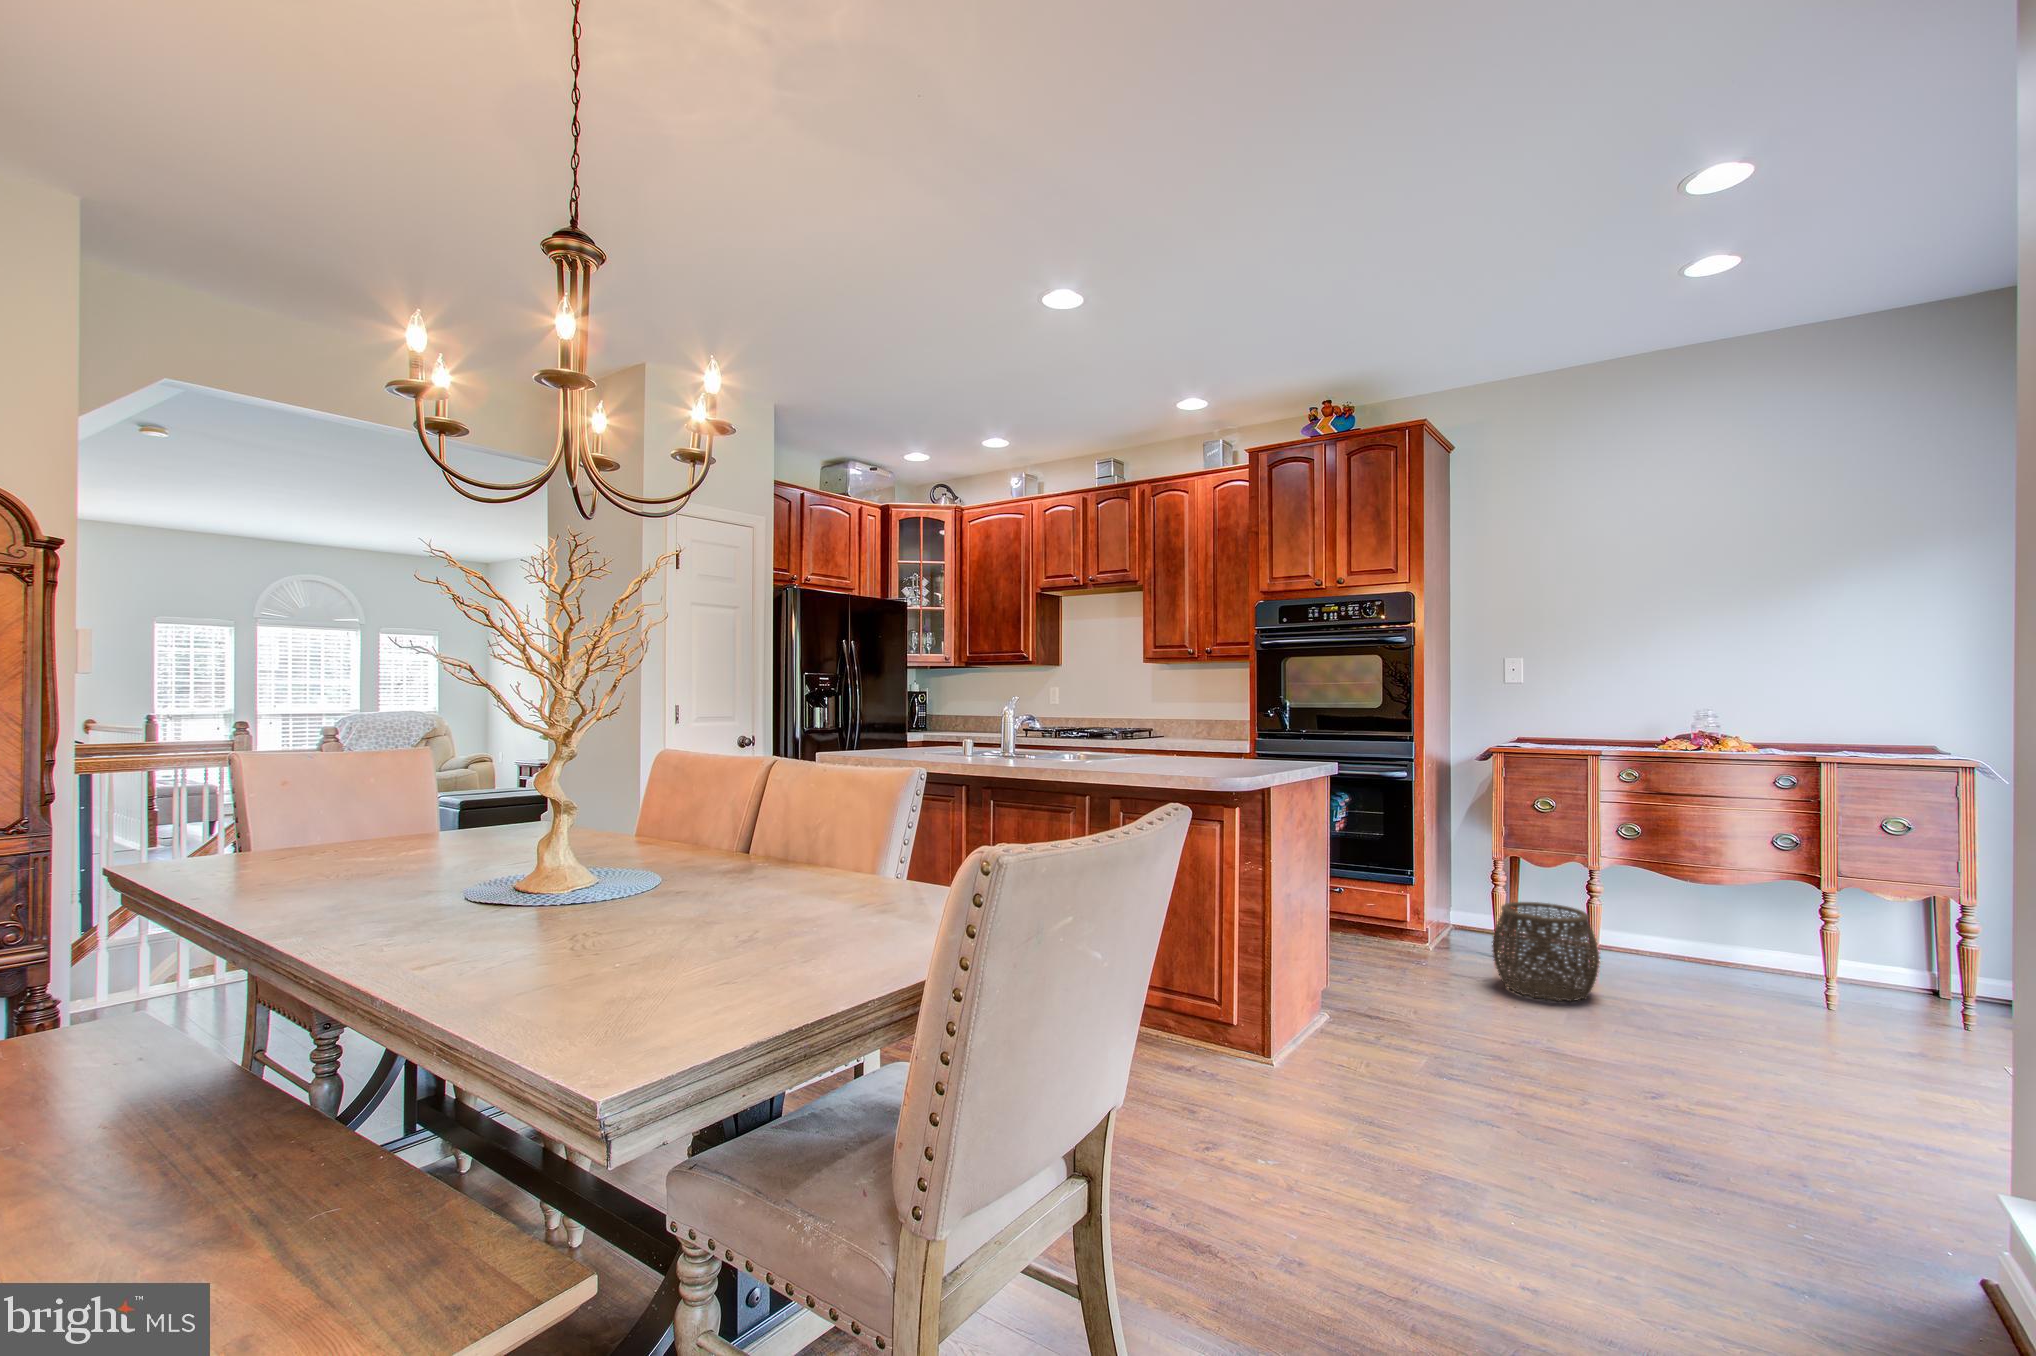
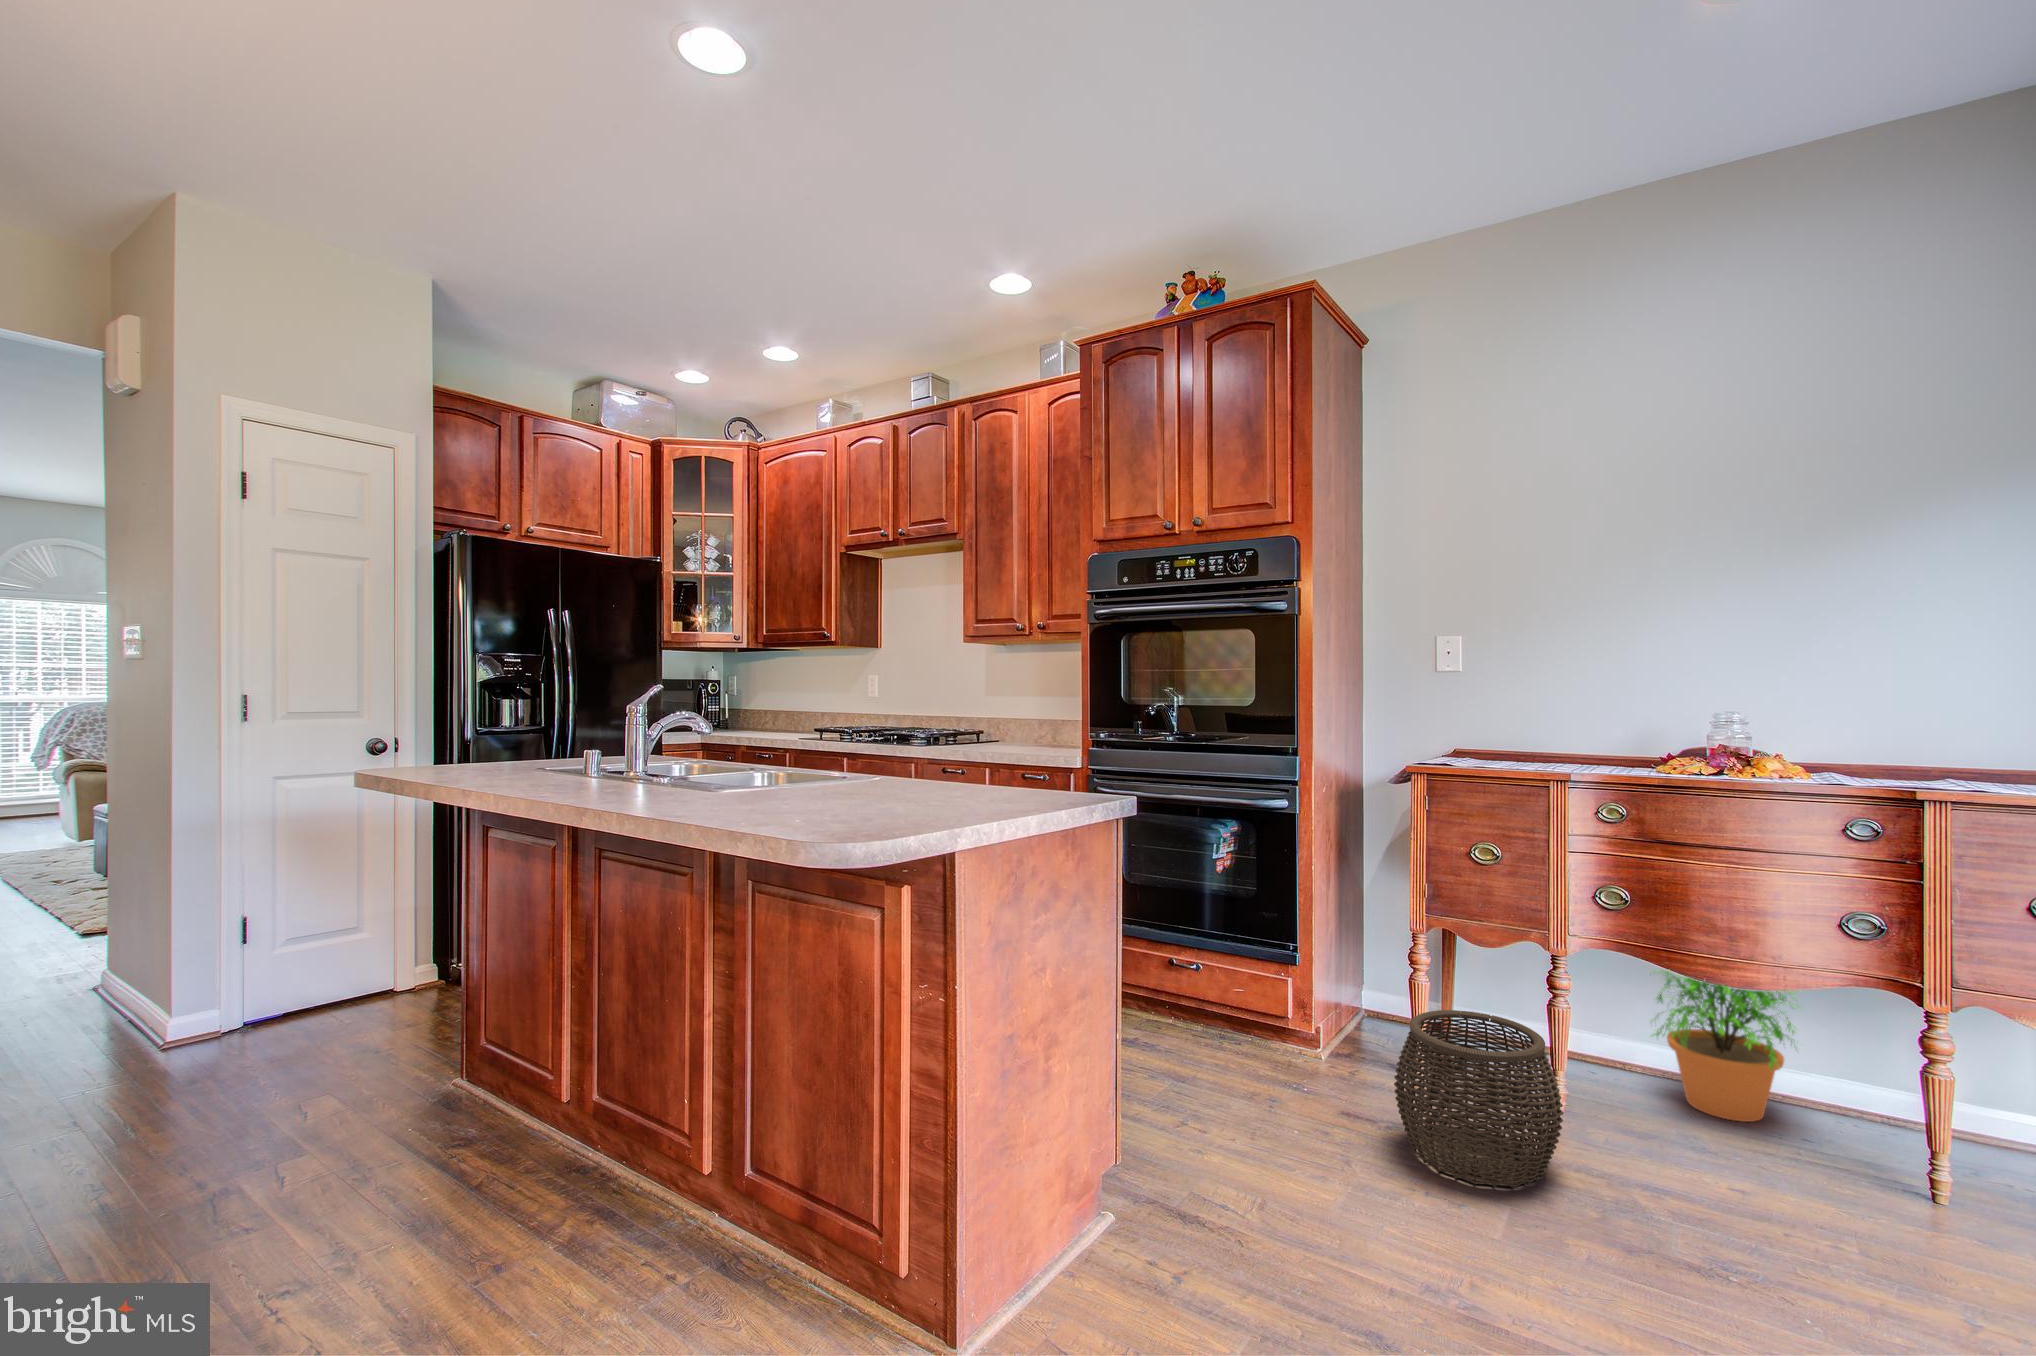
potted plant: none [1651,859,1757,977] -> present [1650,969,1798,1122]

